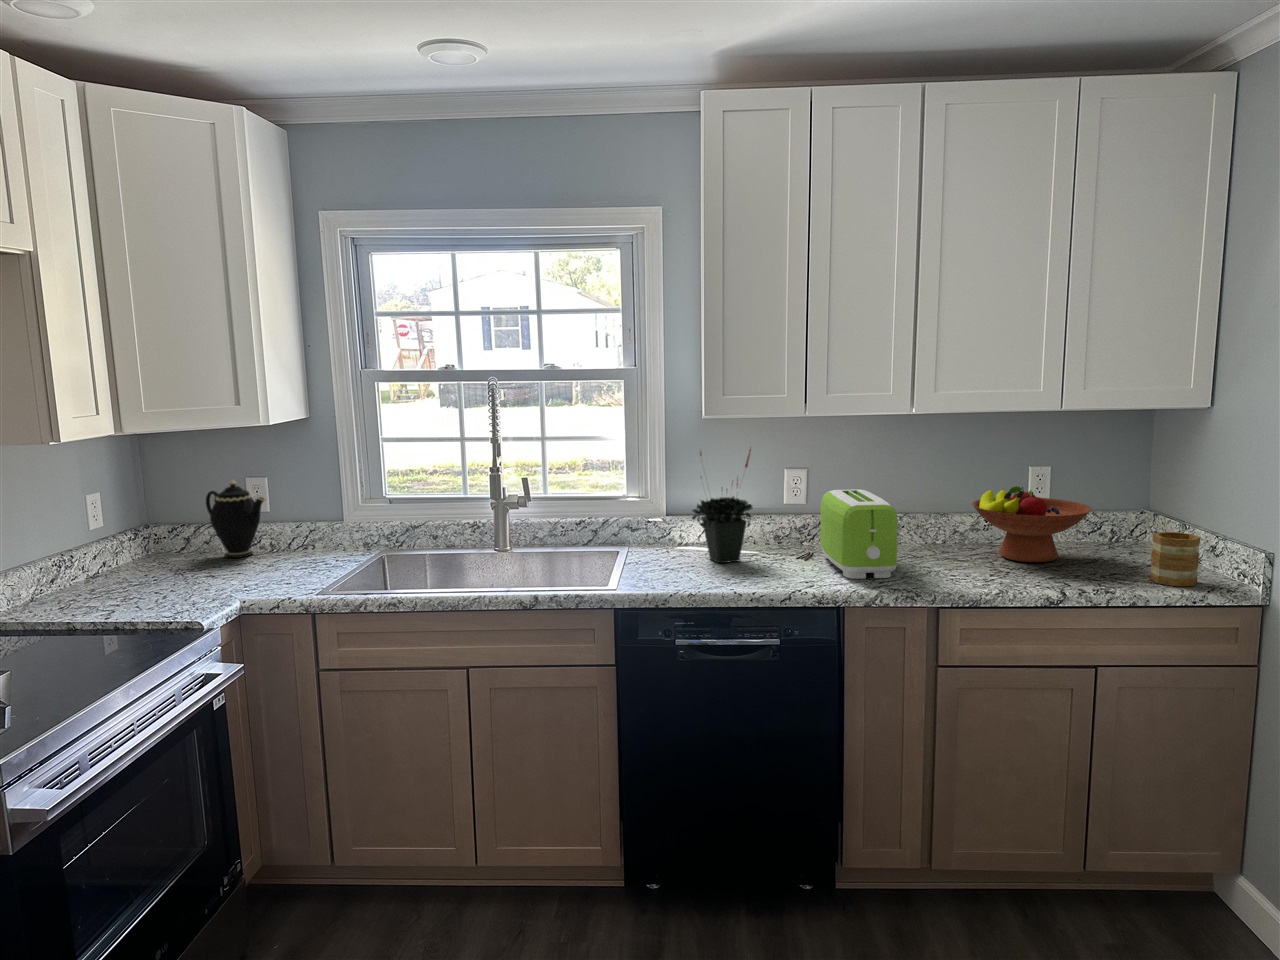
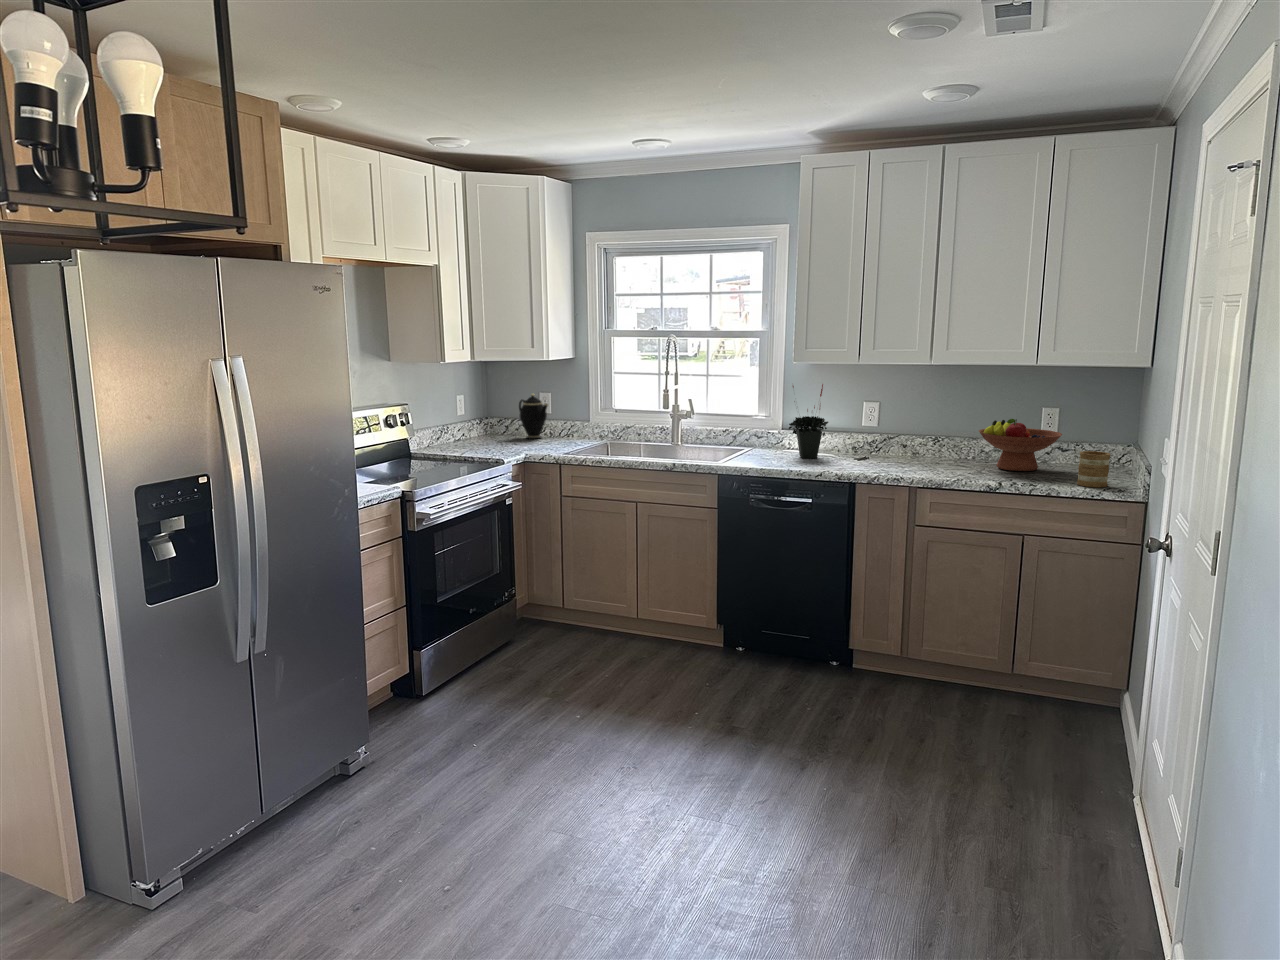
toaster: present [820,489,898,579] -> none [868,415,910,470]

